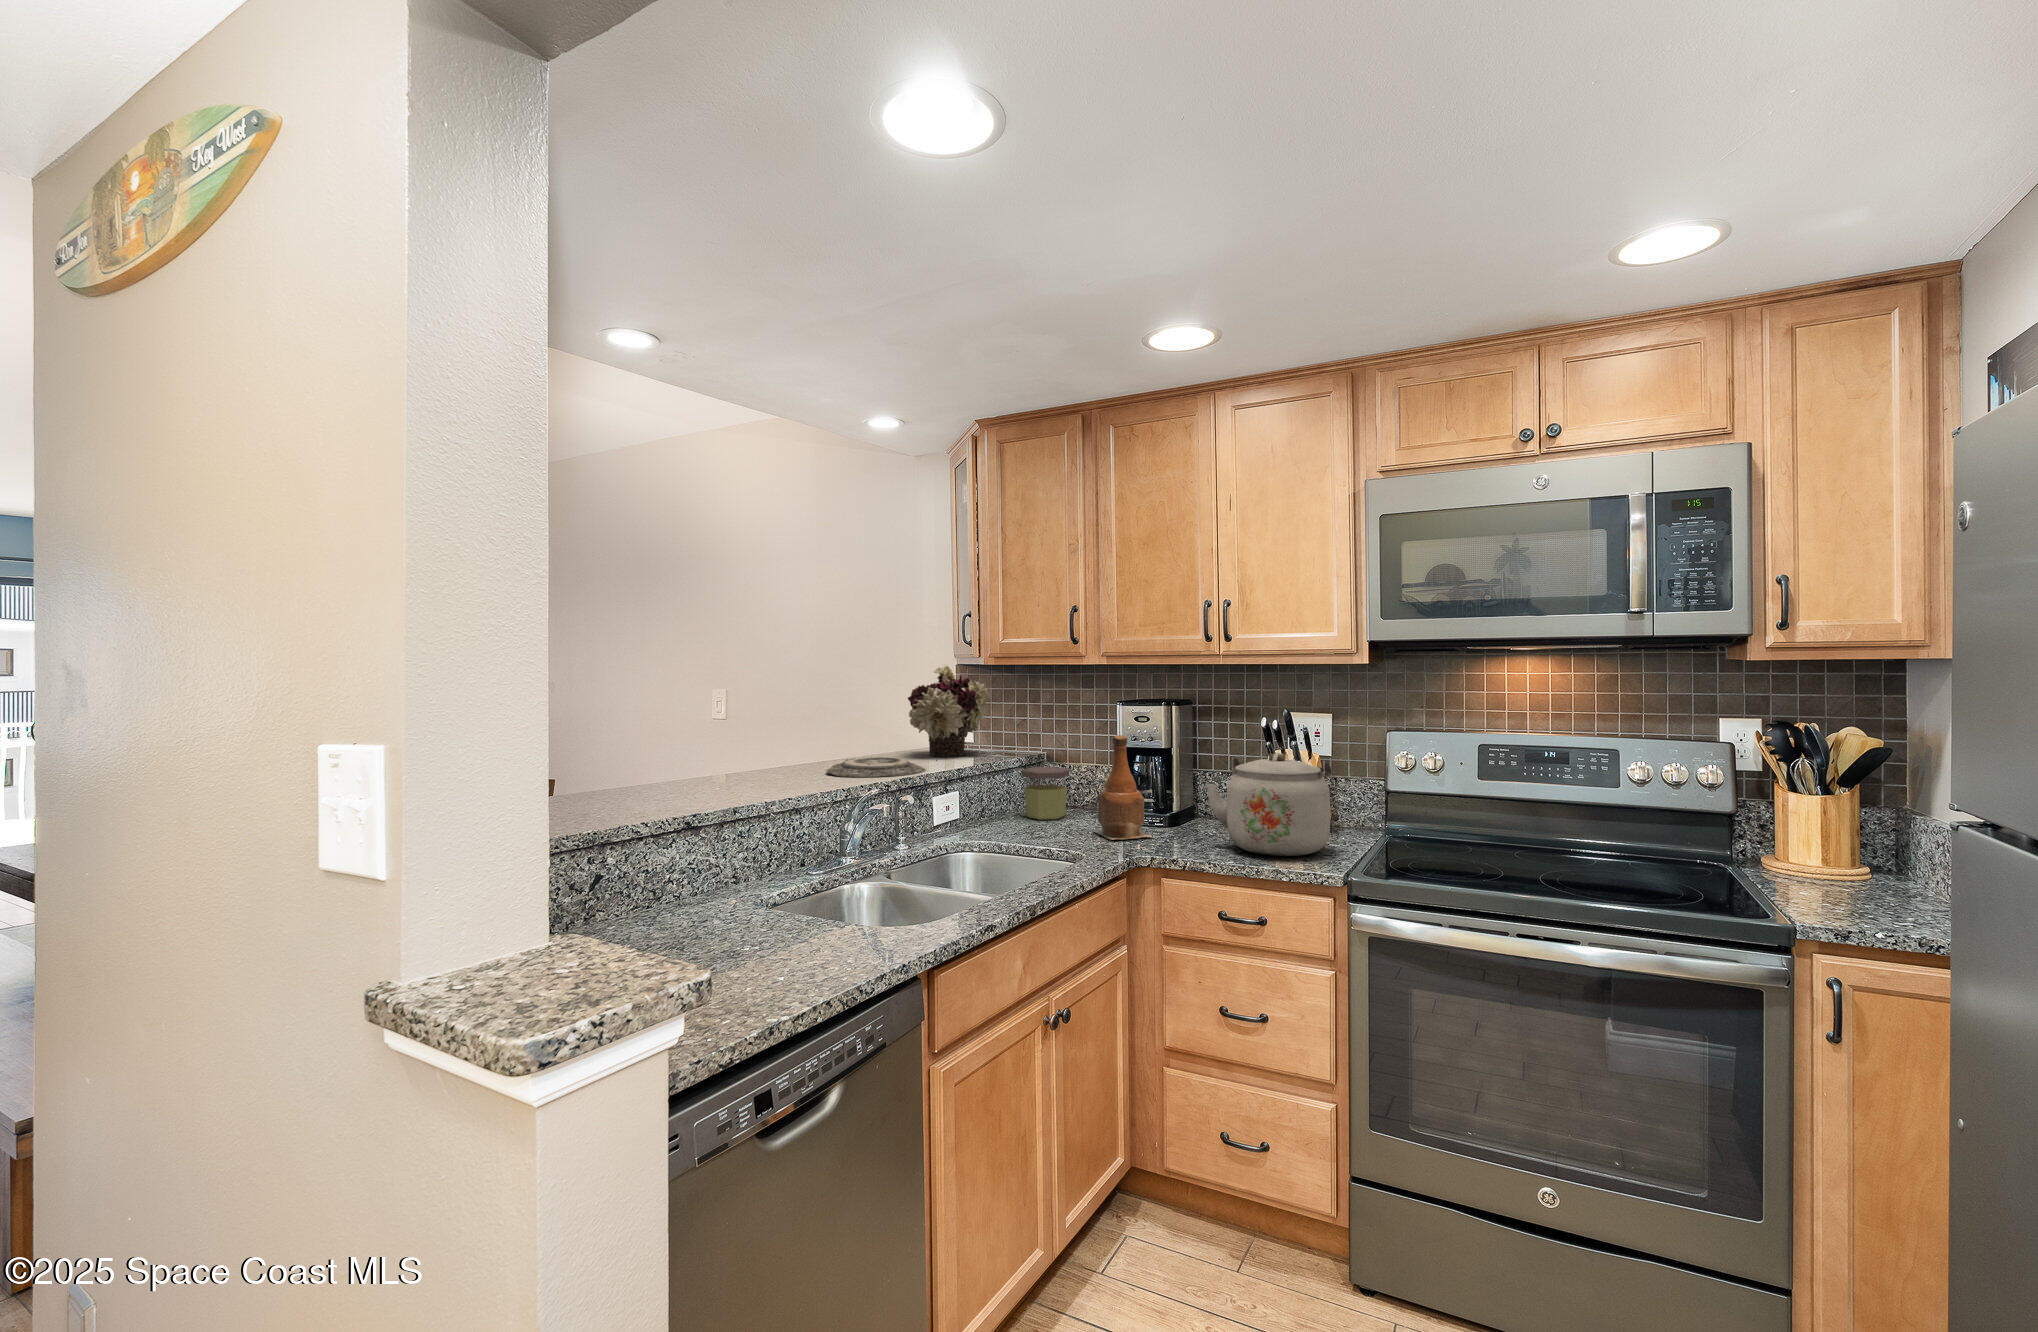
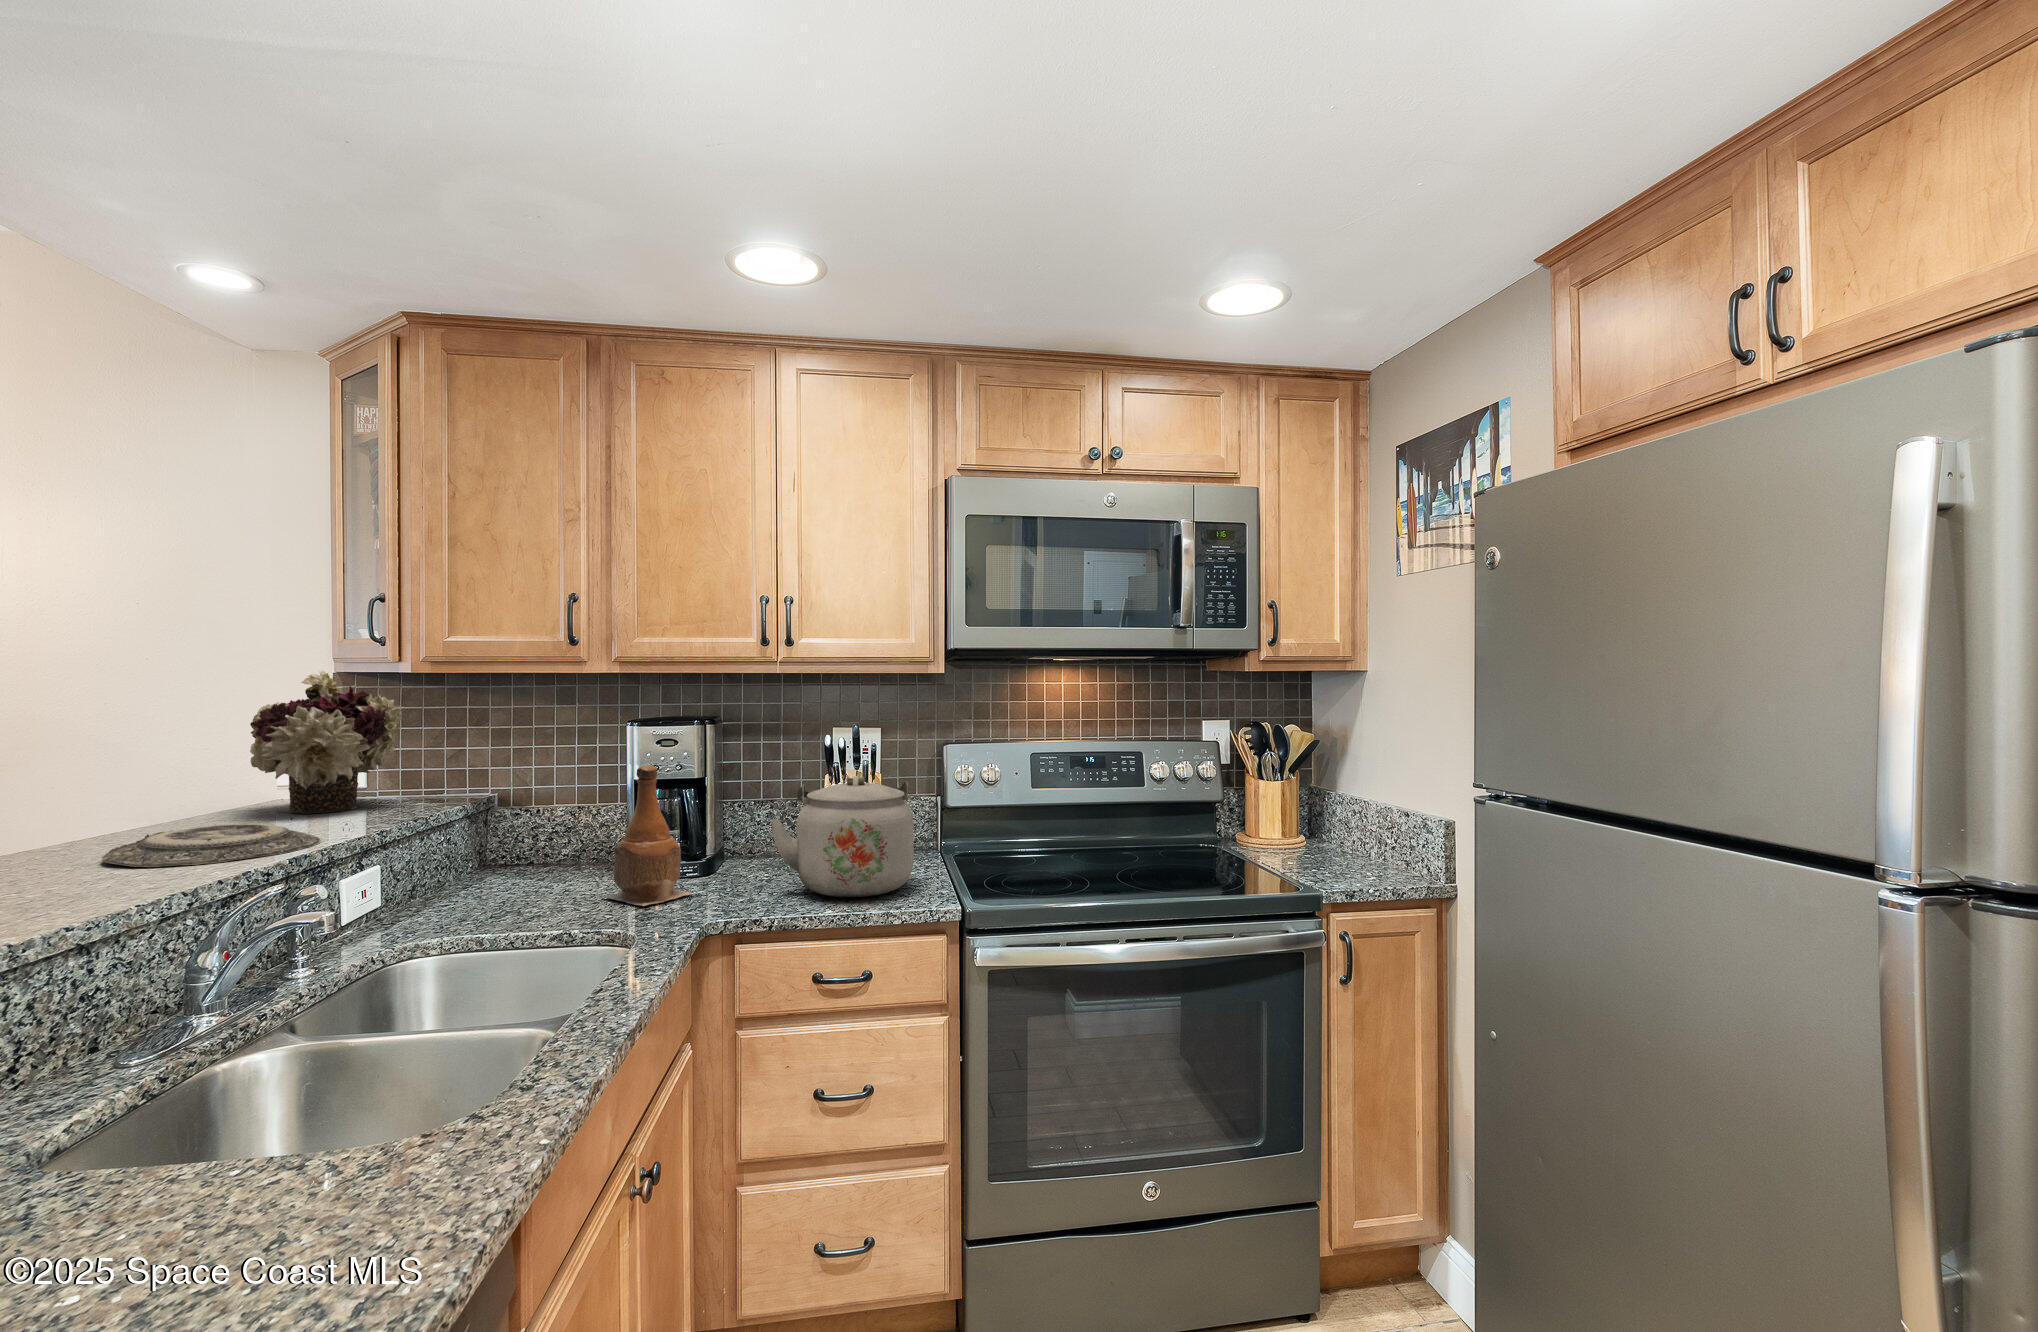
jar: present [1022,767,1069,820] -> none [475,814,548,891]

